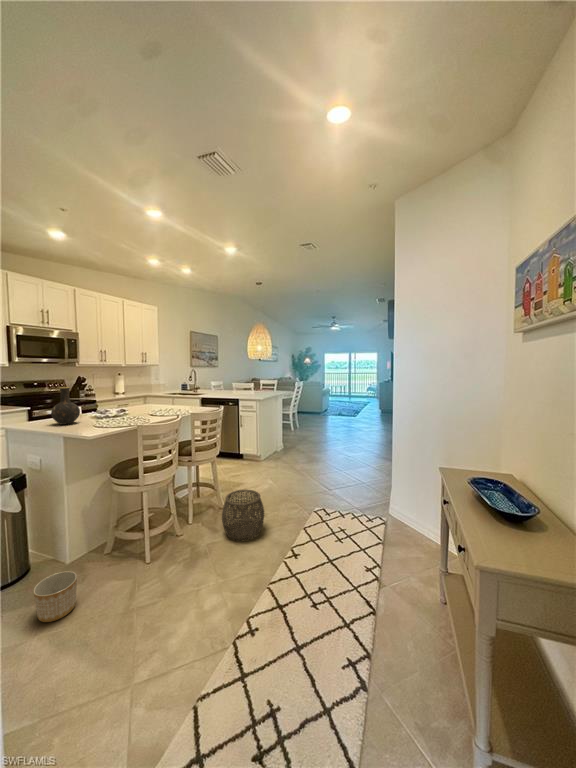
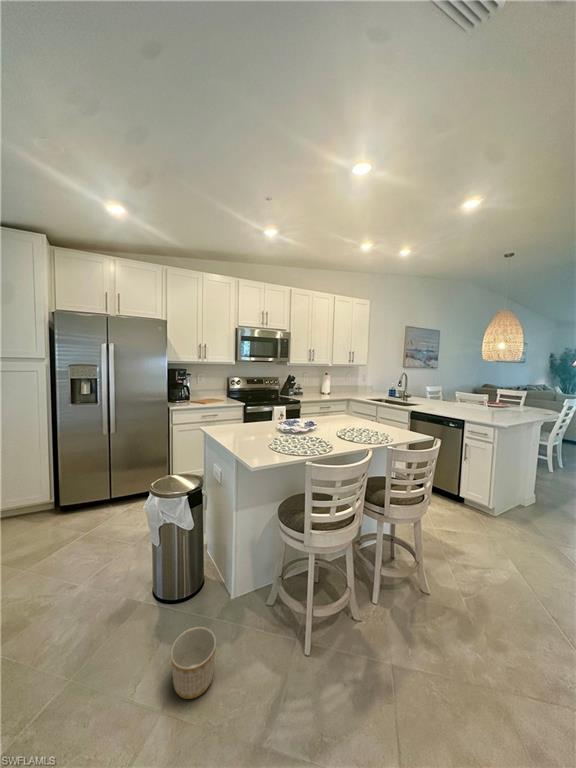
vase: present [51,387,80,425] -> none [235,394,261,436]
woven basket: present [222,490,264,540] -> none [421,593,508,709]

